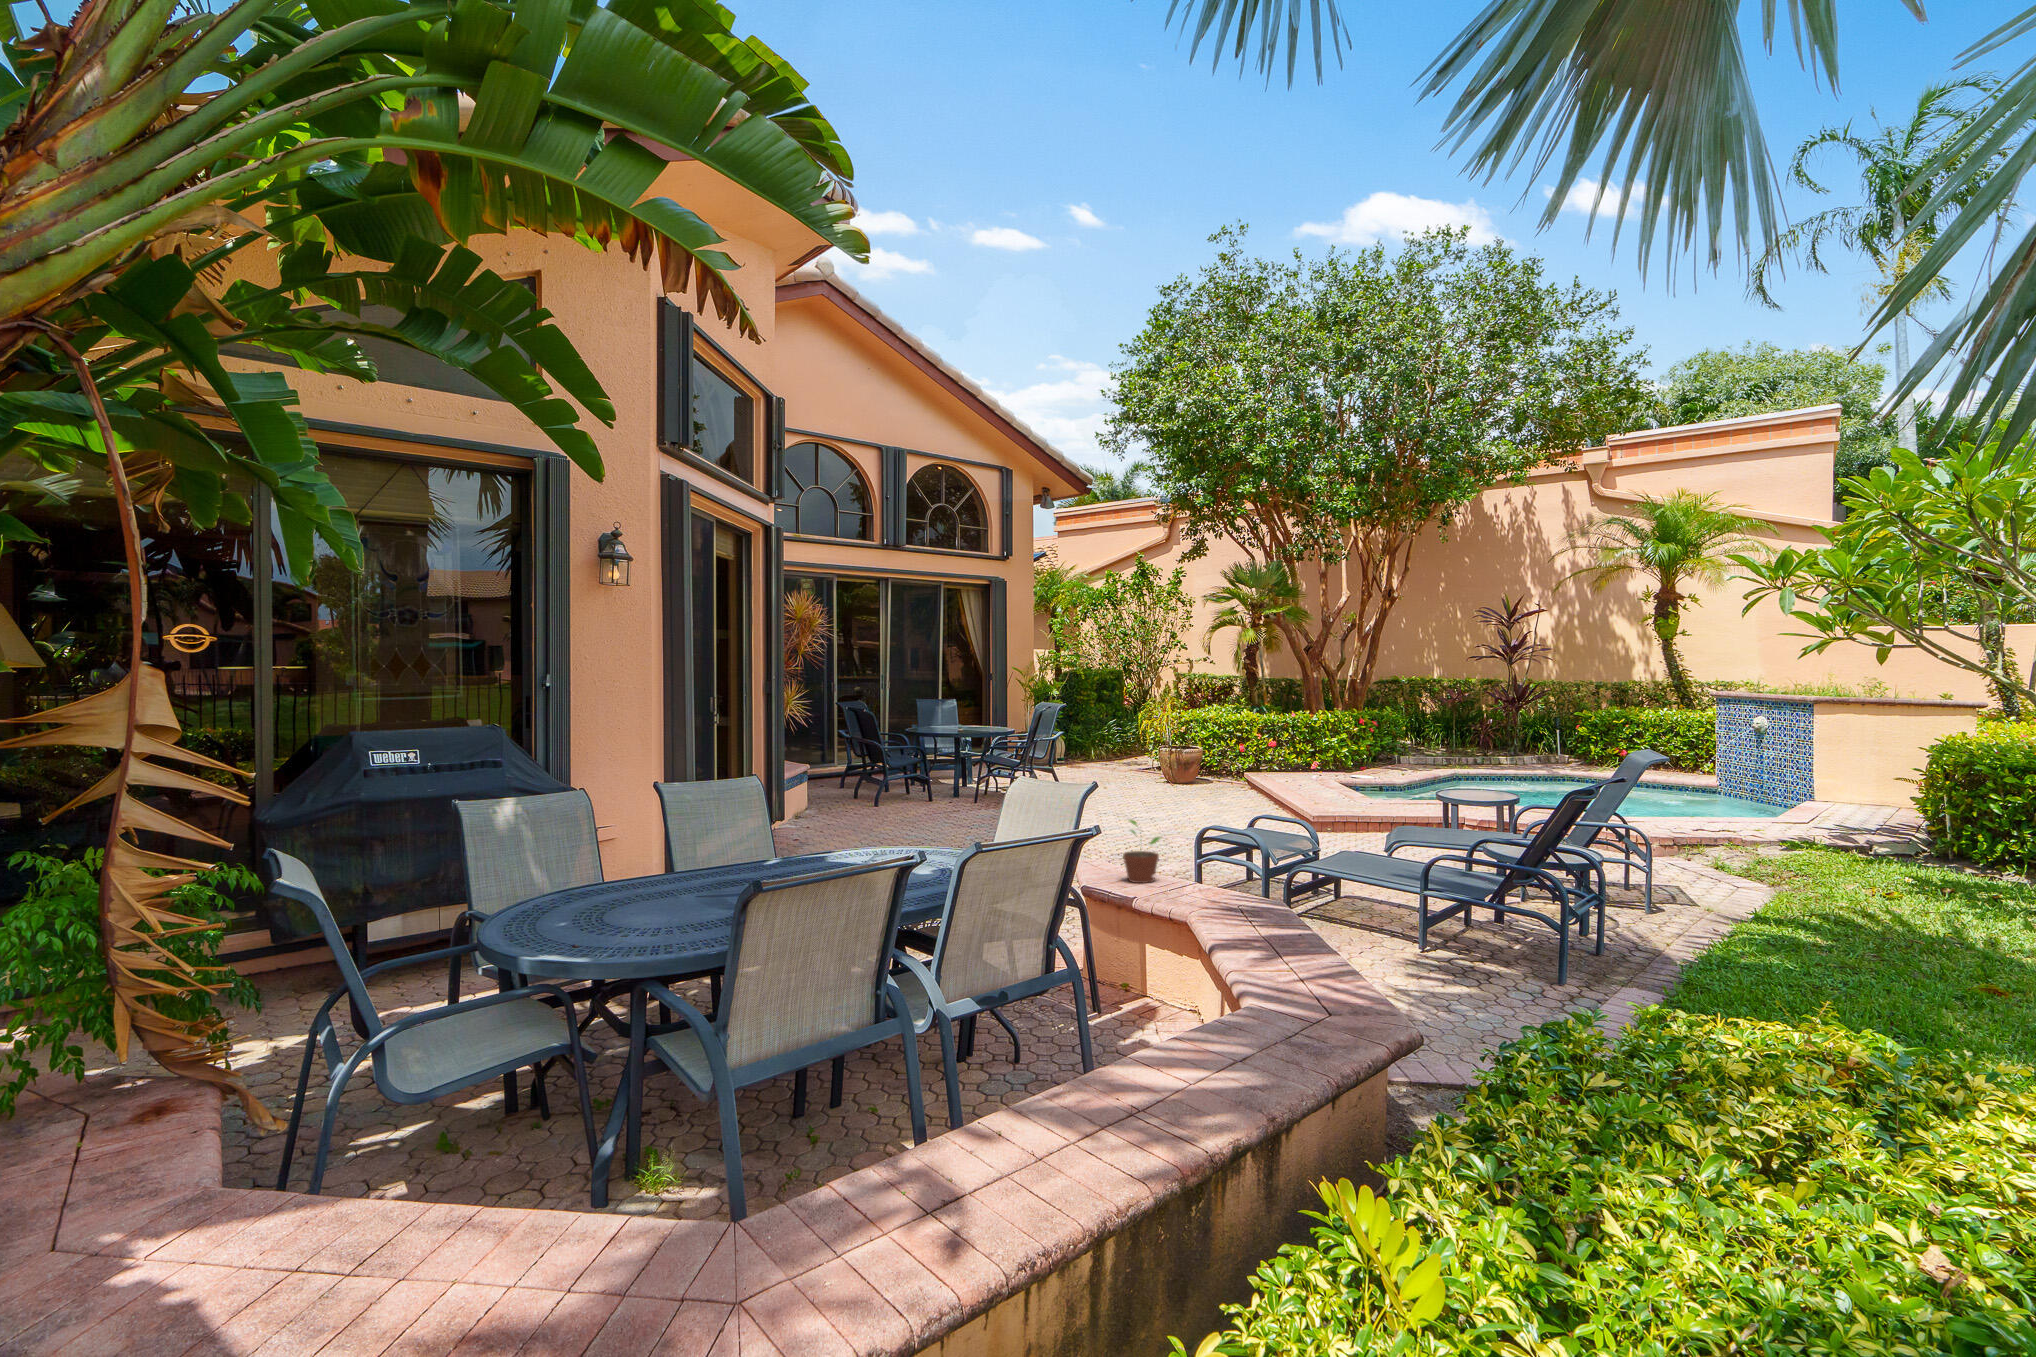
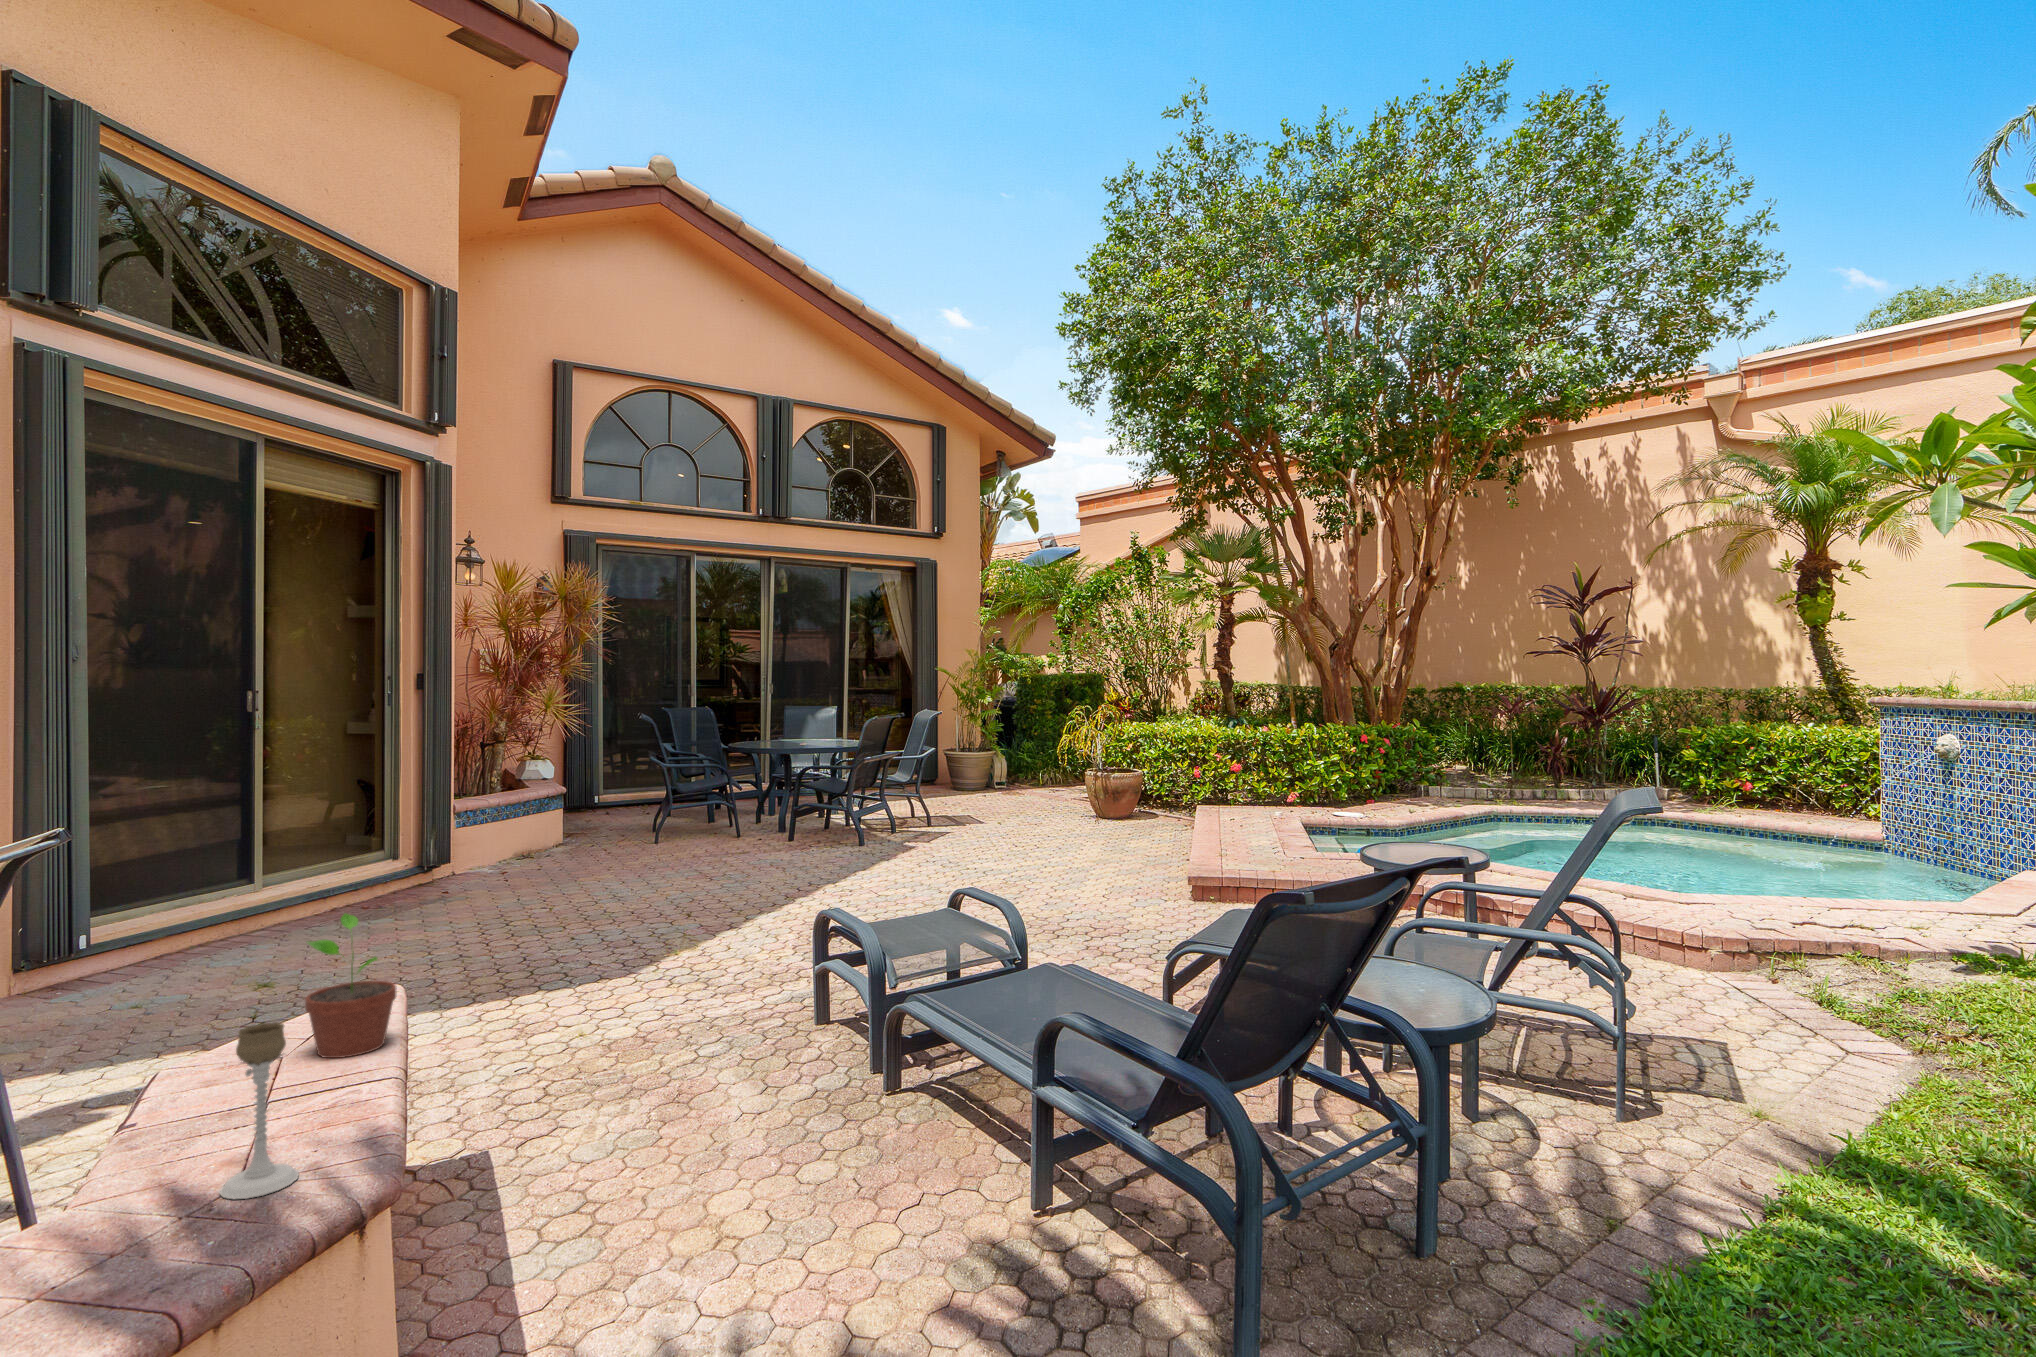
candle holder: none [1235,846,1260,910] -> present [220,1022,299,1199]

